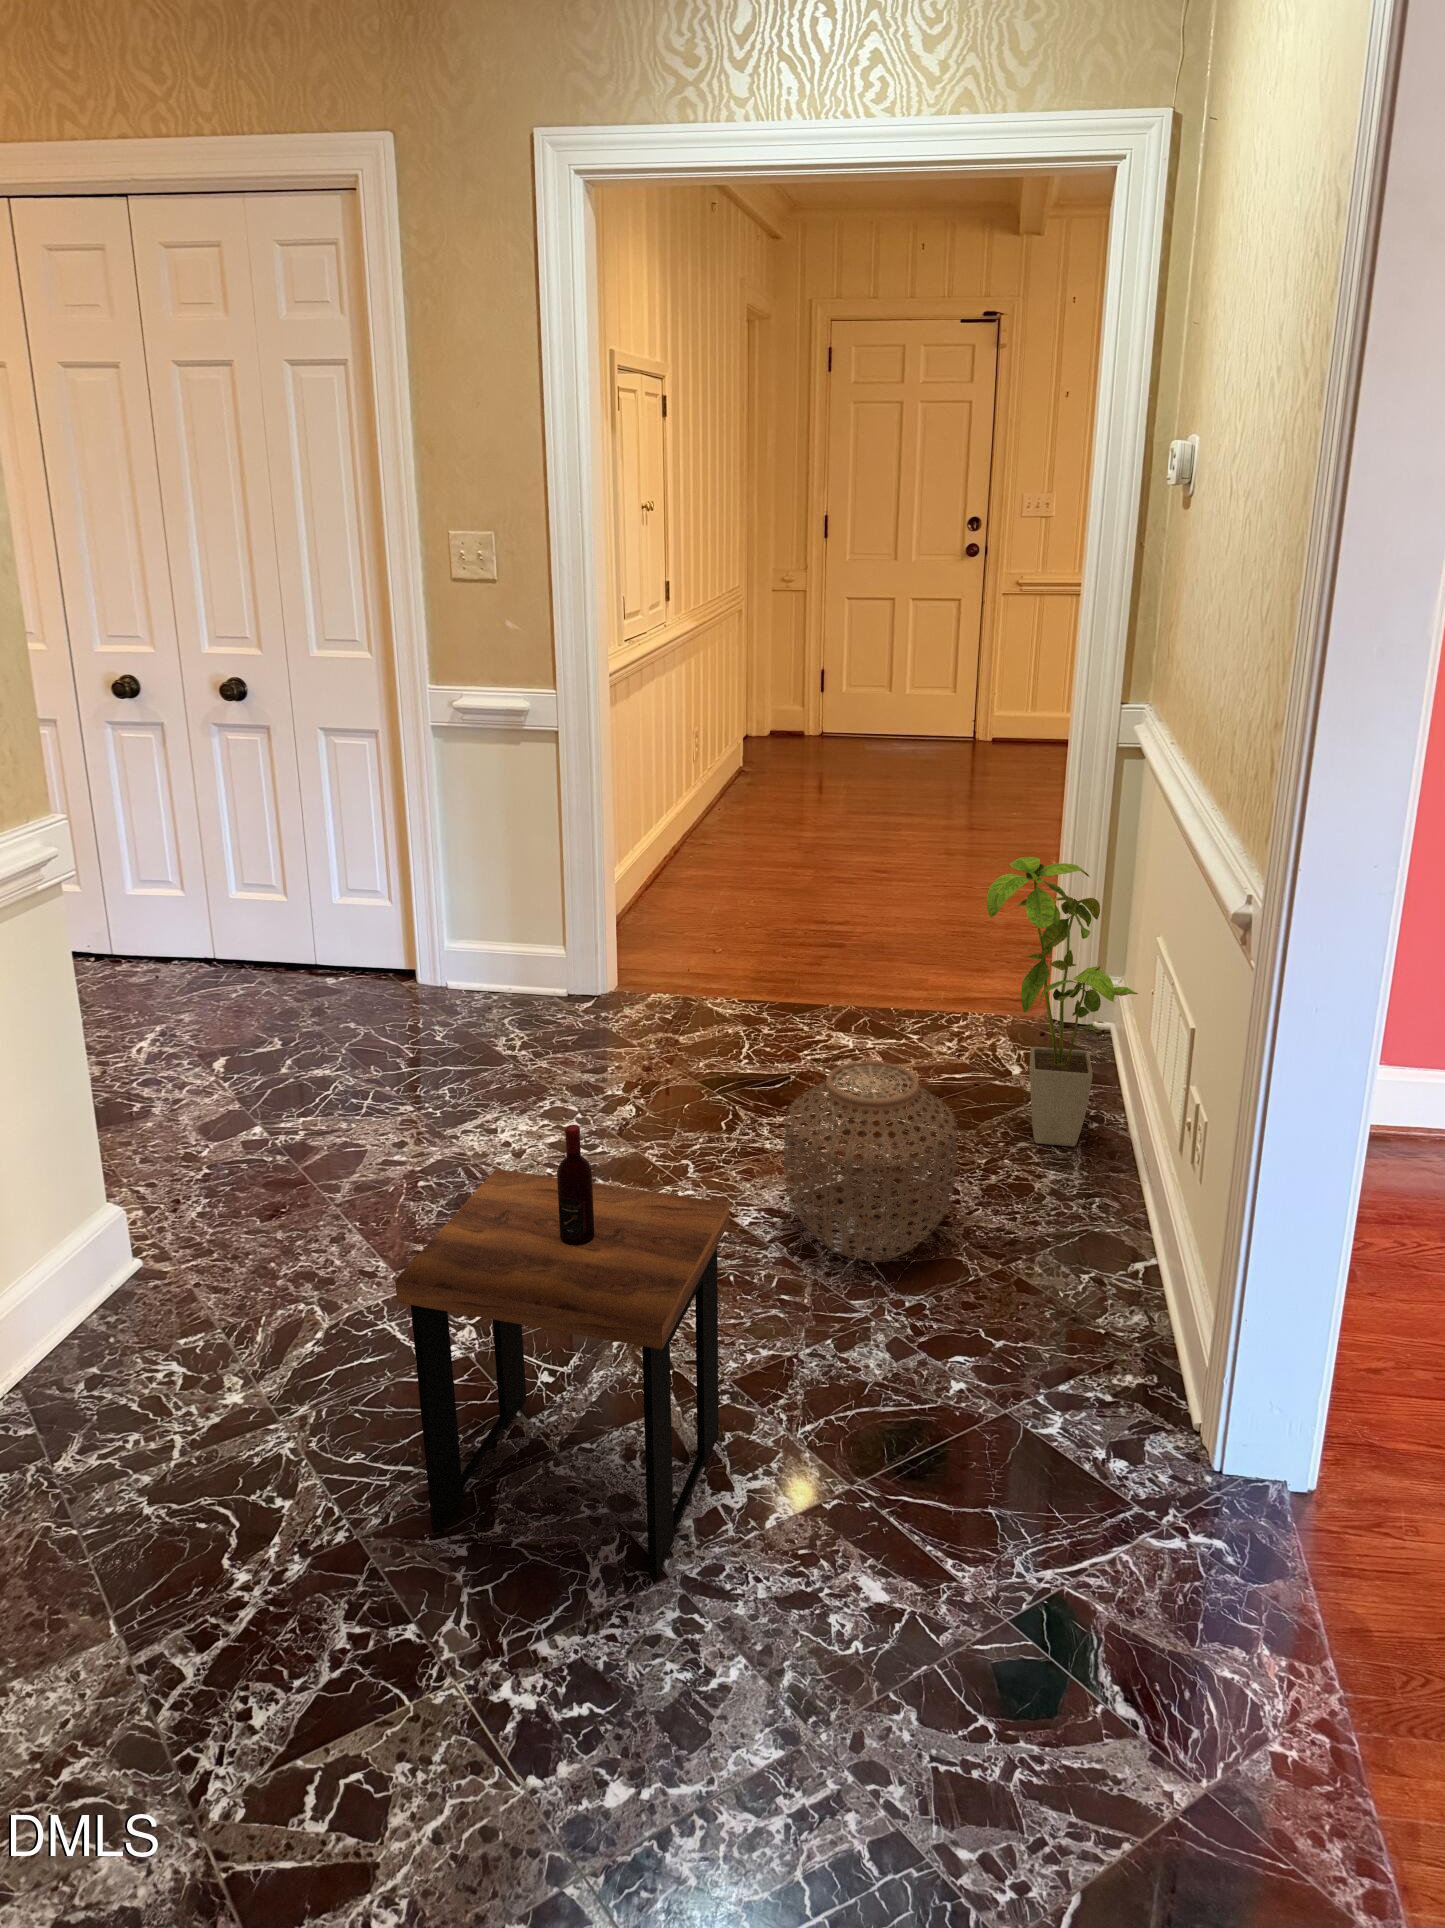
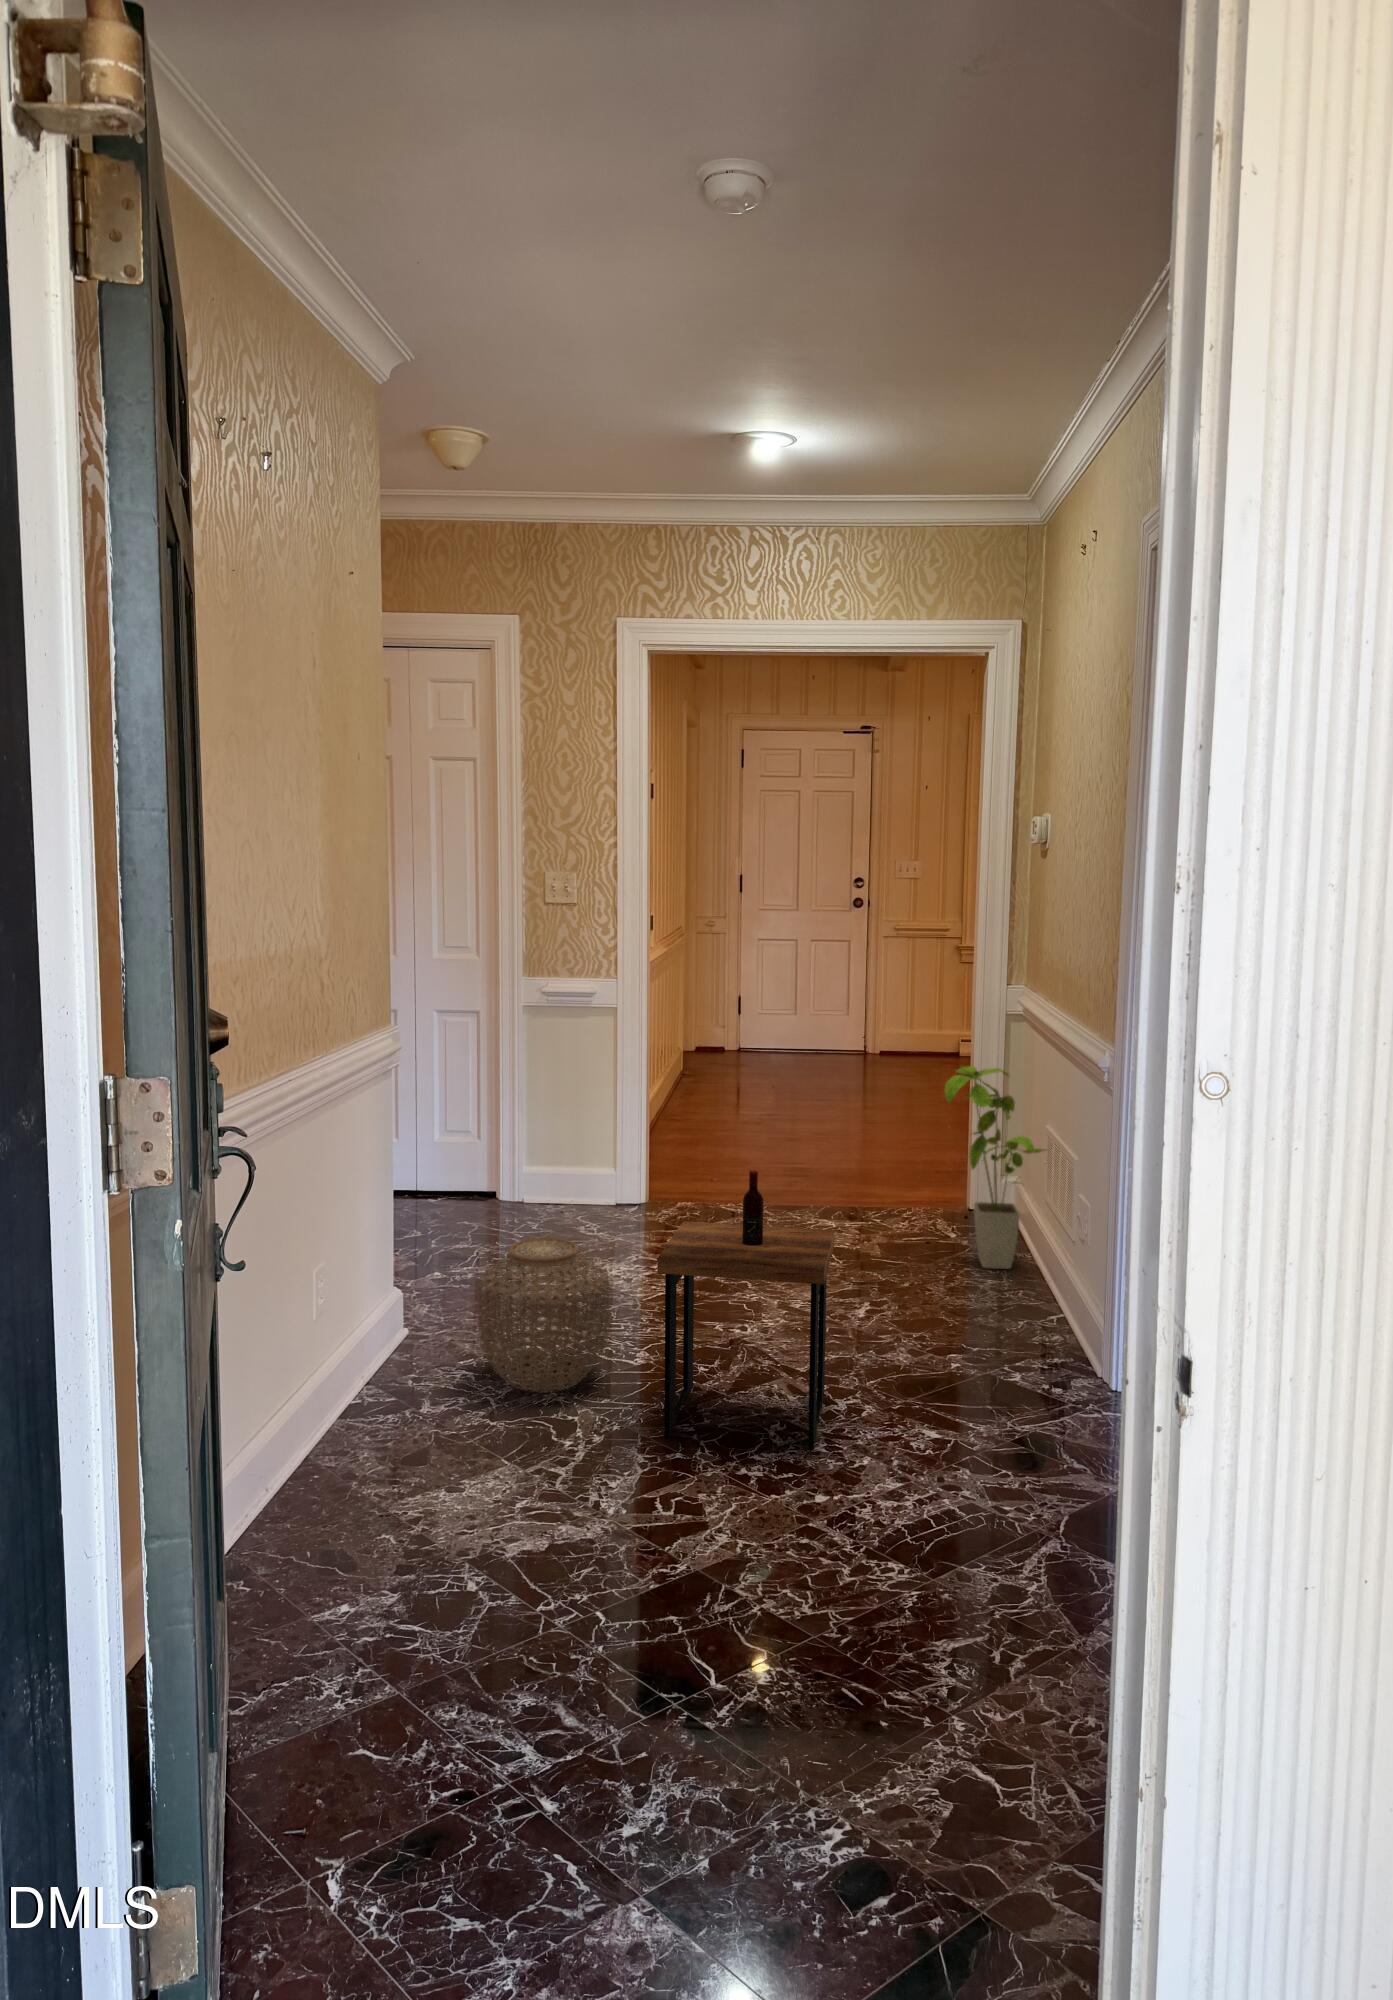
woven basket: present [784,1061,957,1261] -> present [477,1237,610,1392]

